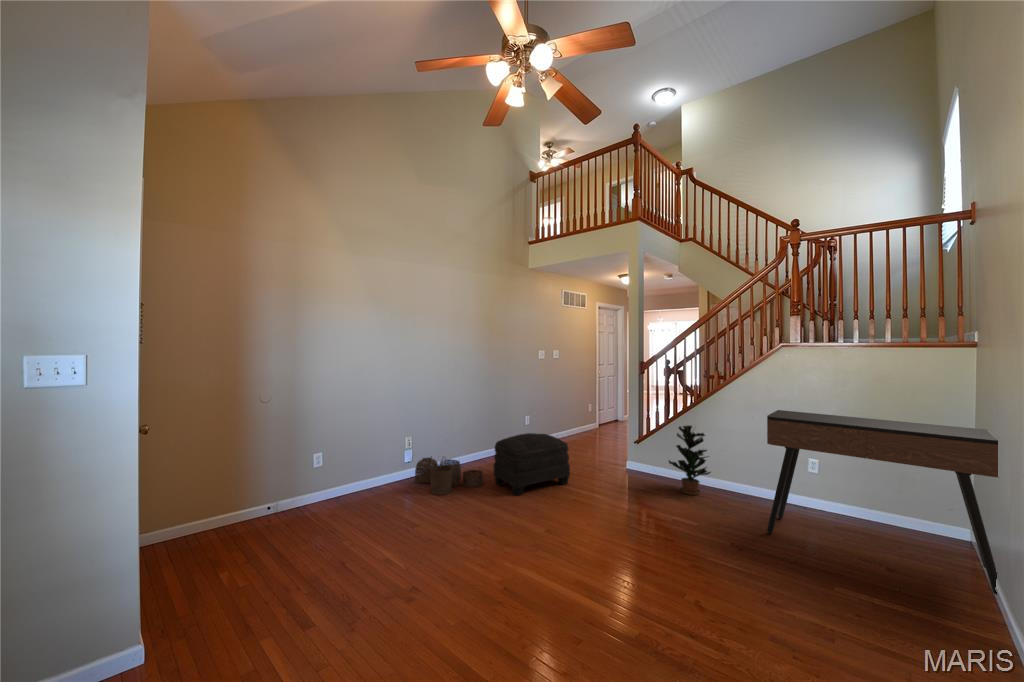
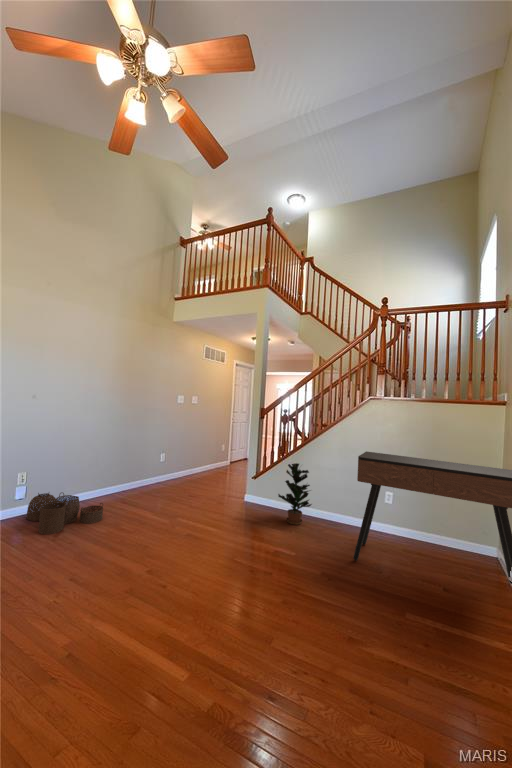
ottoman: present [494,433,570,495] -> none [114,469,191,532]

